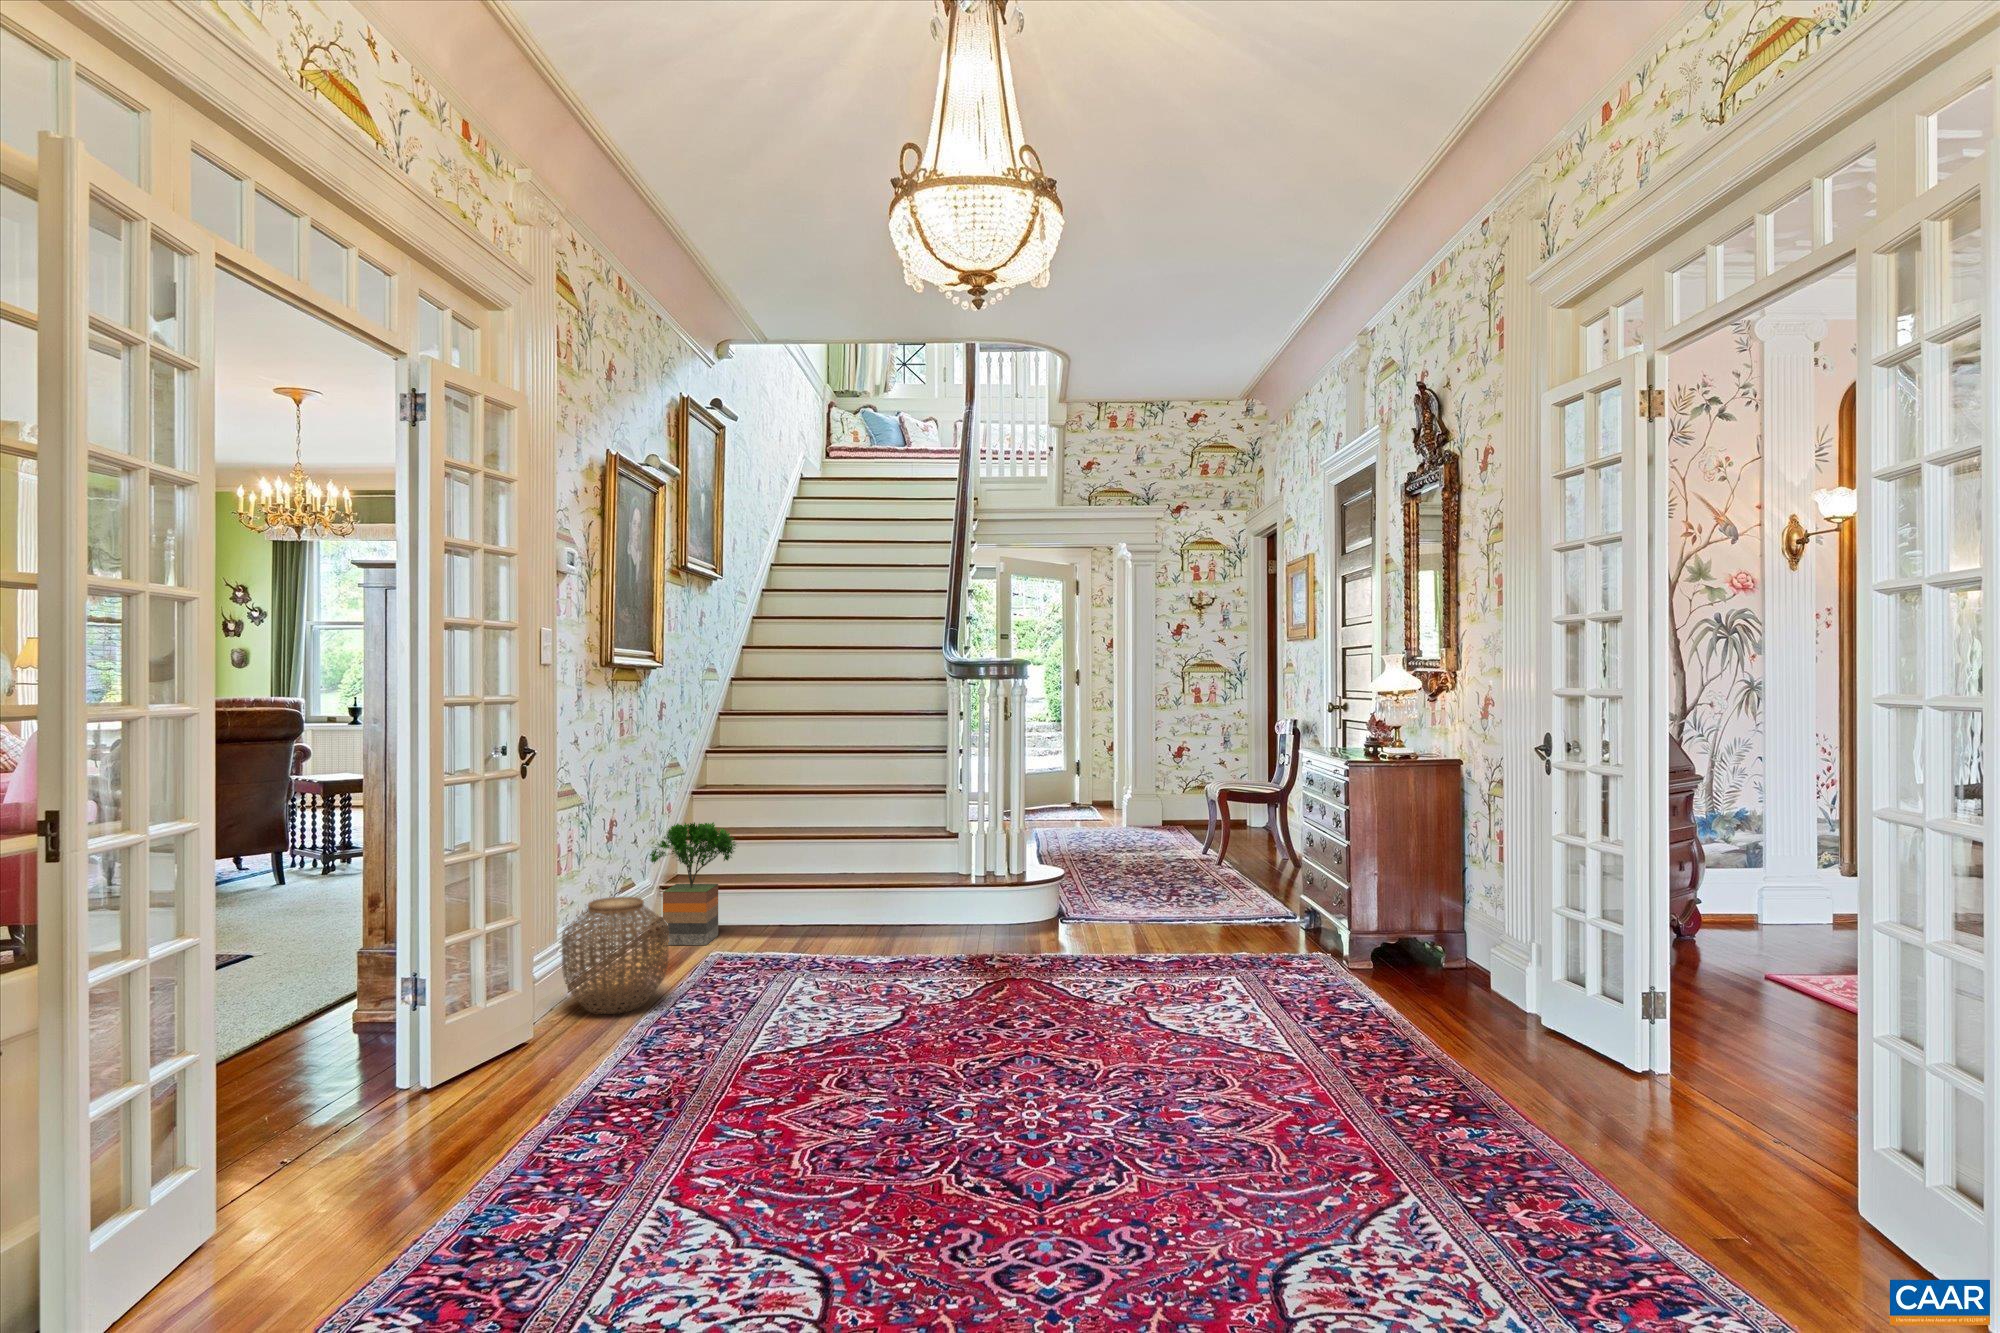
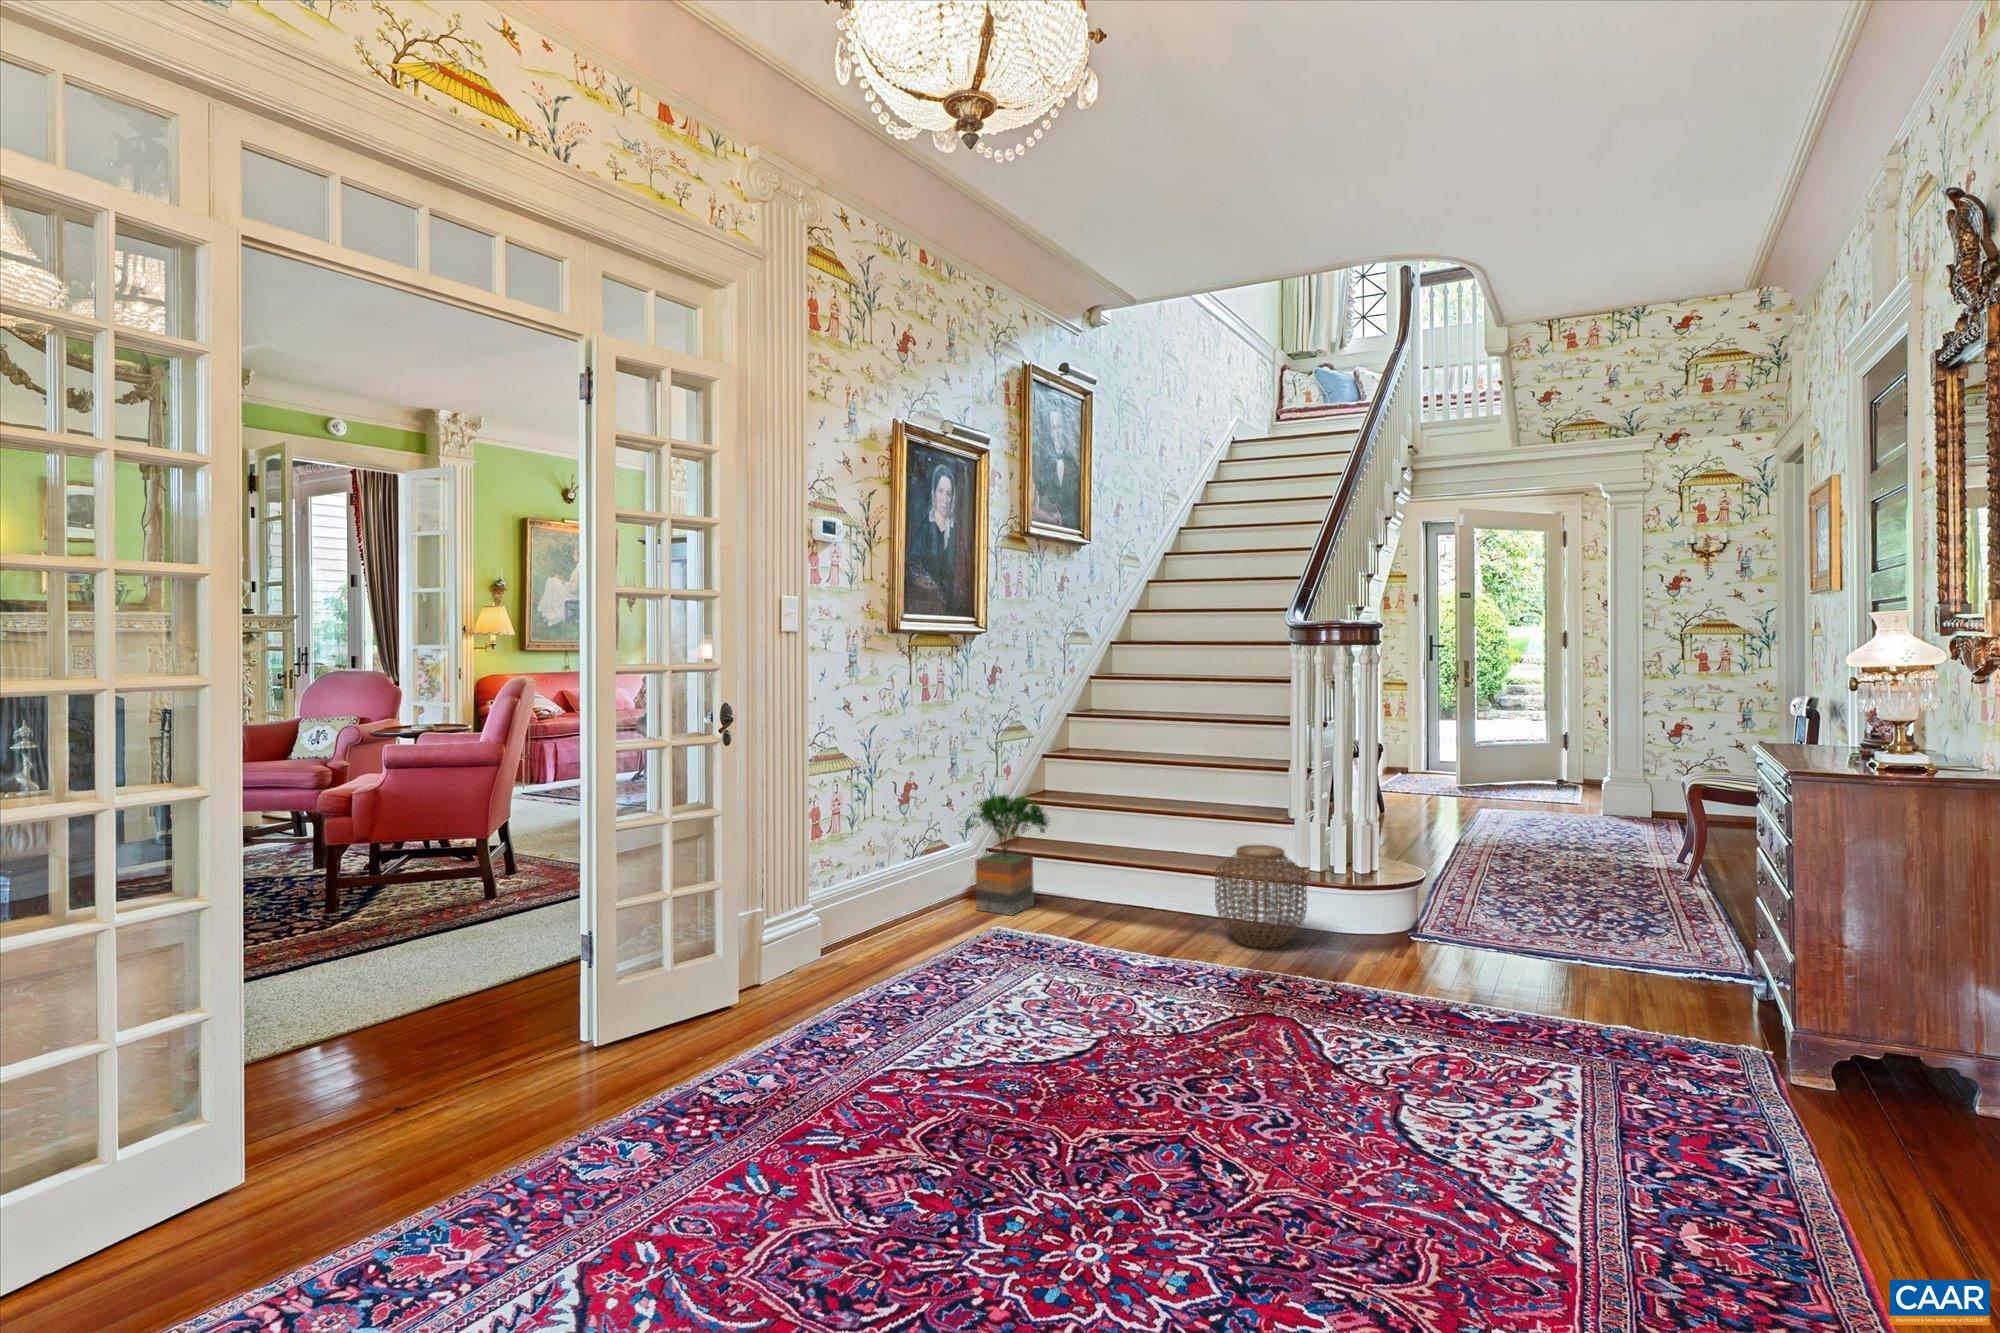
woven basket: present [562,897,668,1014] -> present [1215,845,1307,948]

